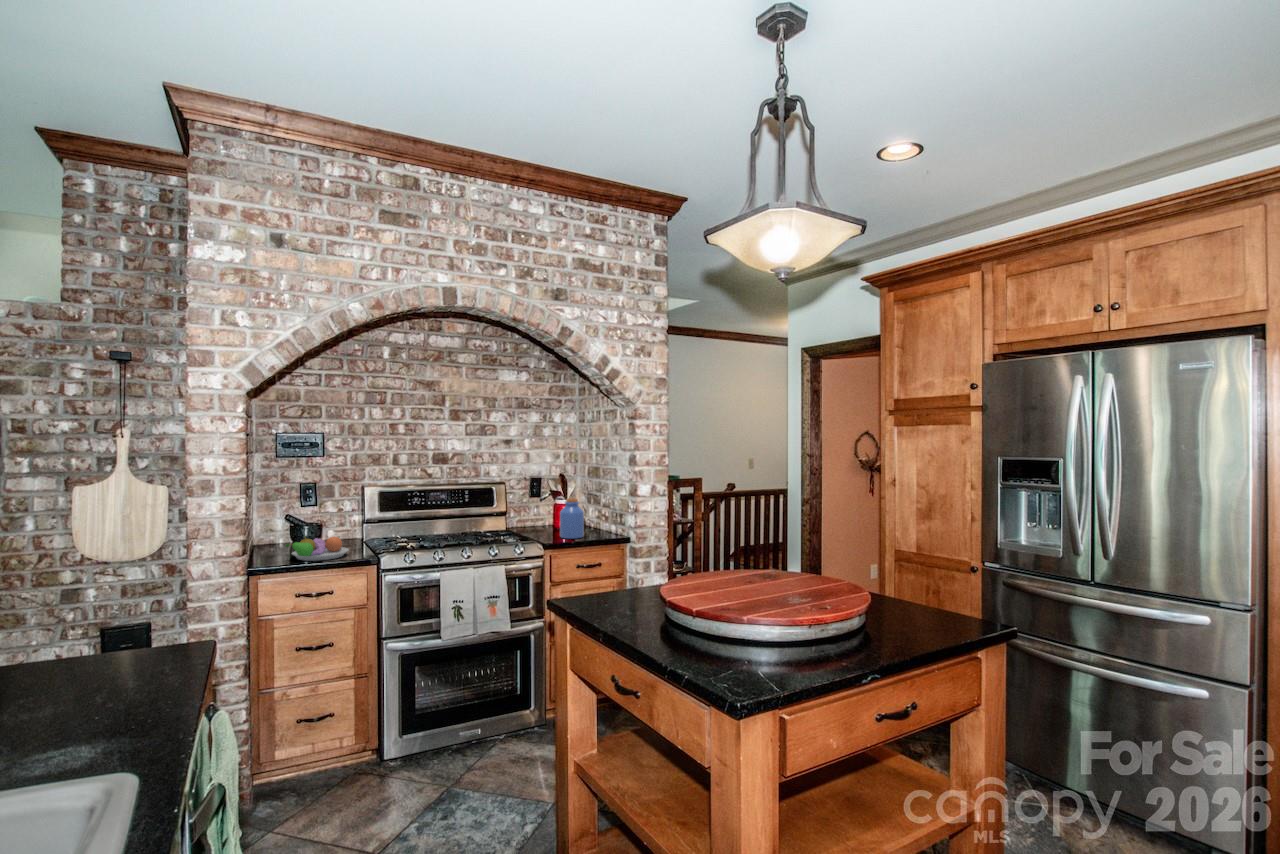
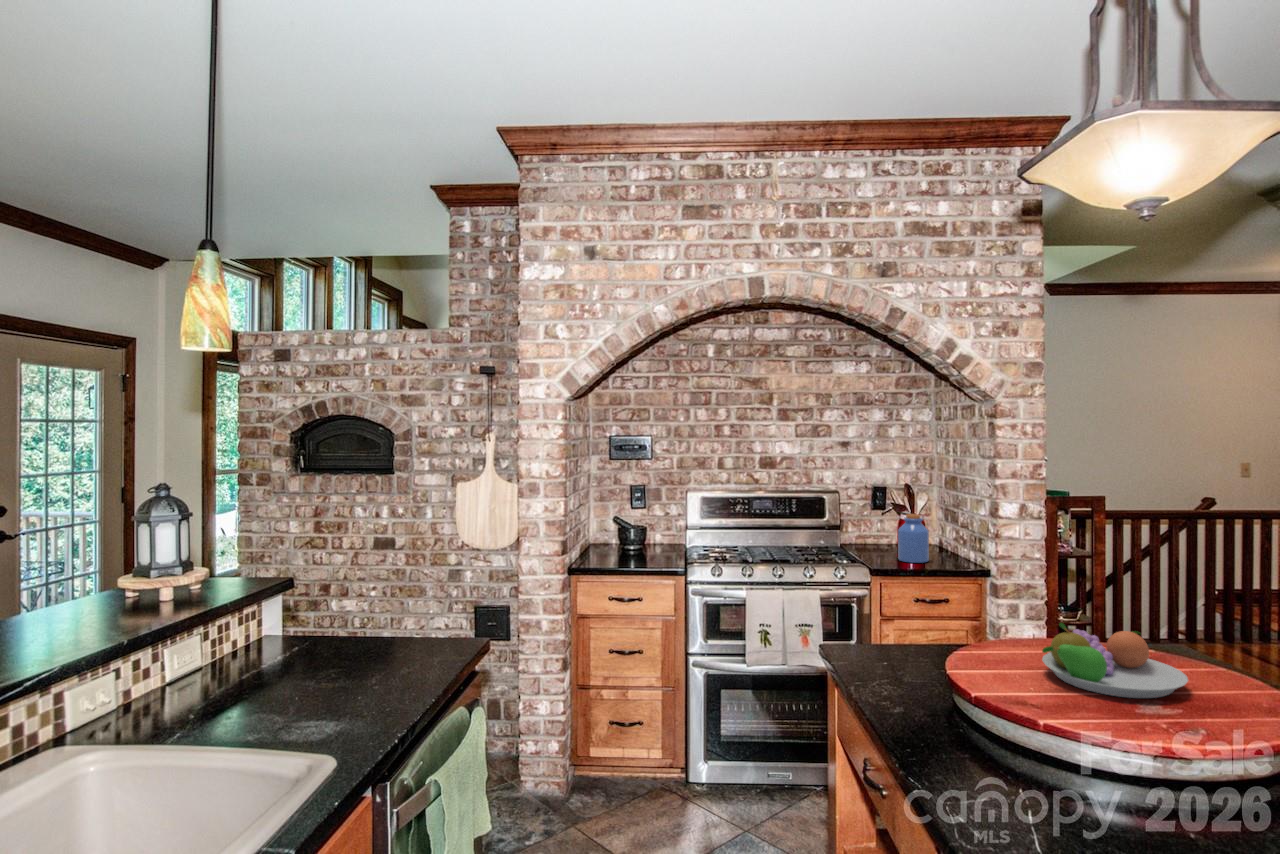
fruit bowl: present [286,536,348,561] -> present [1042,623,1188,698]

